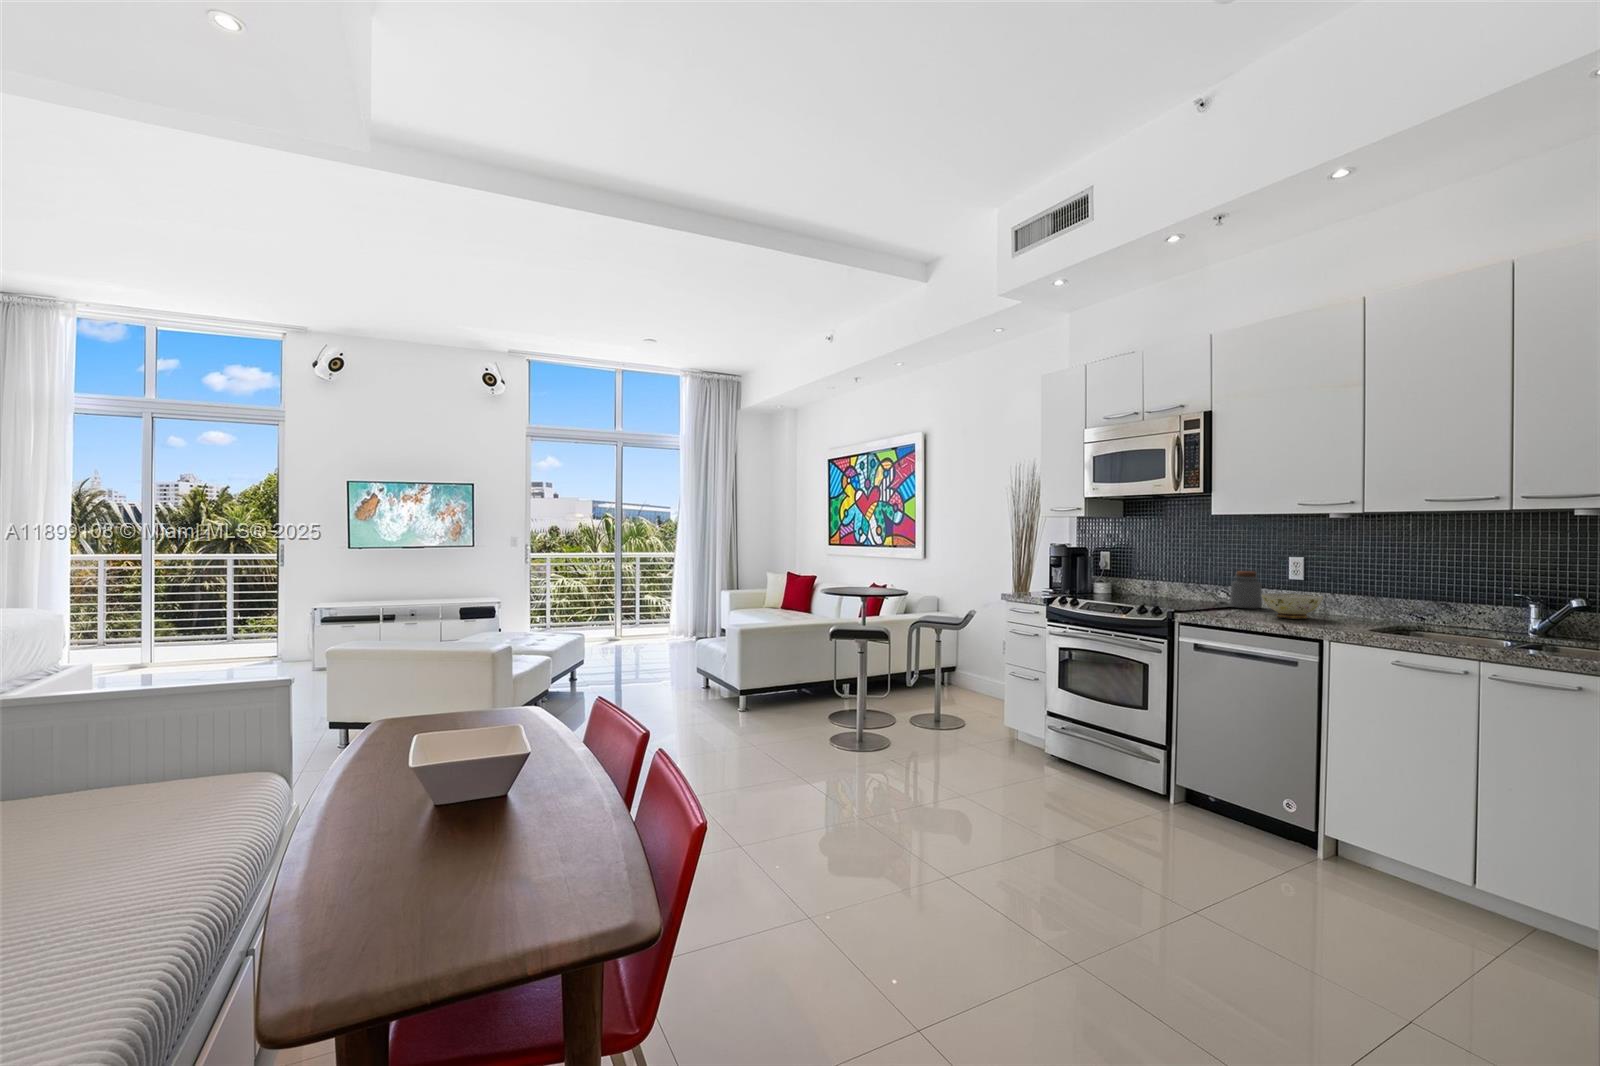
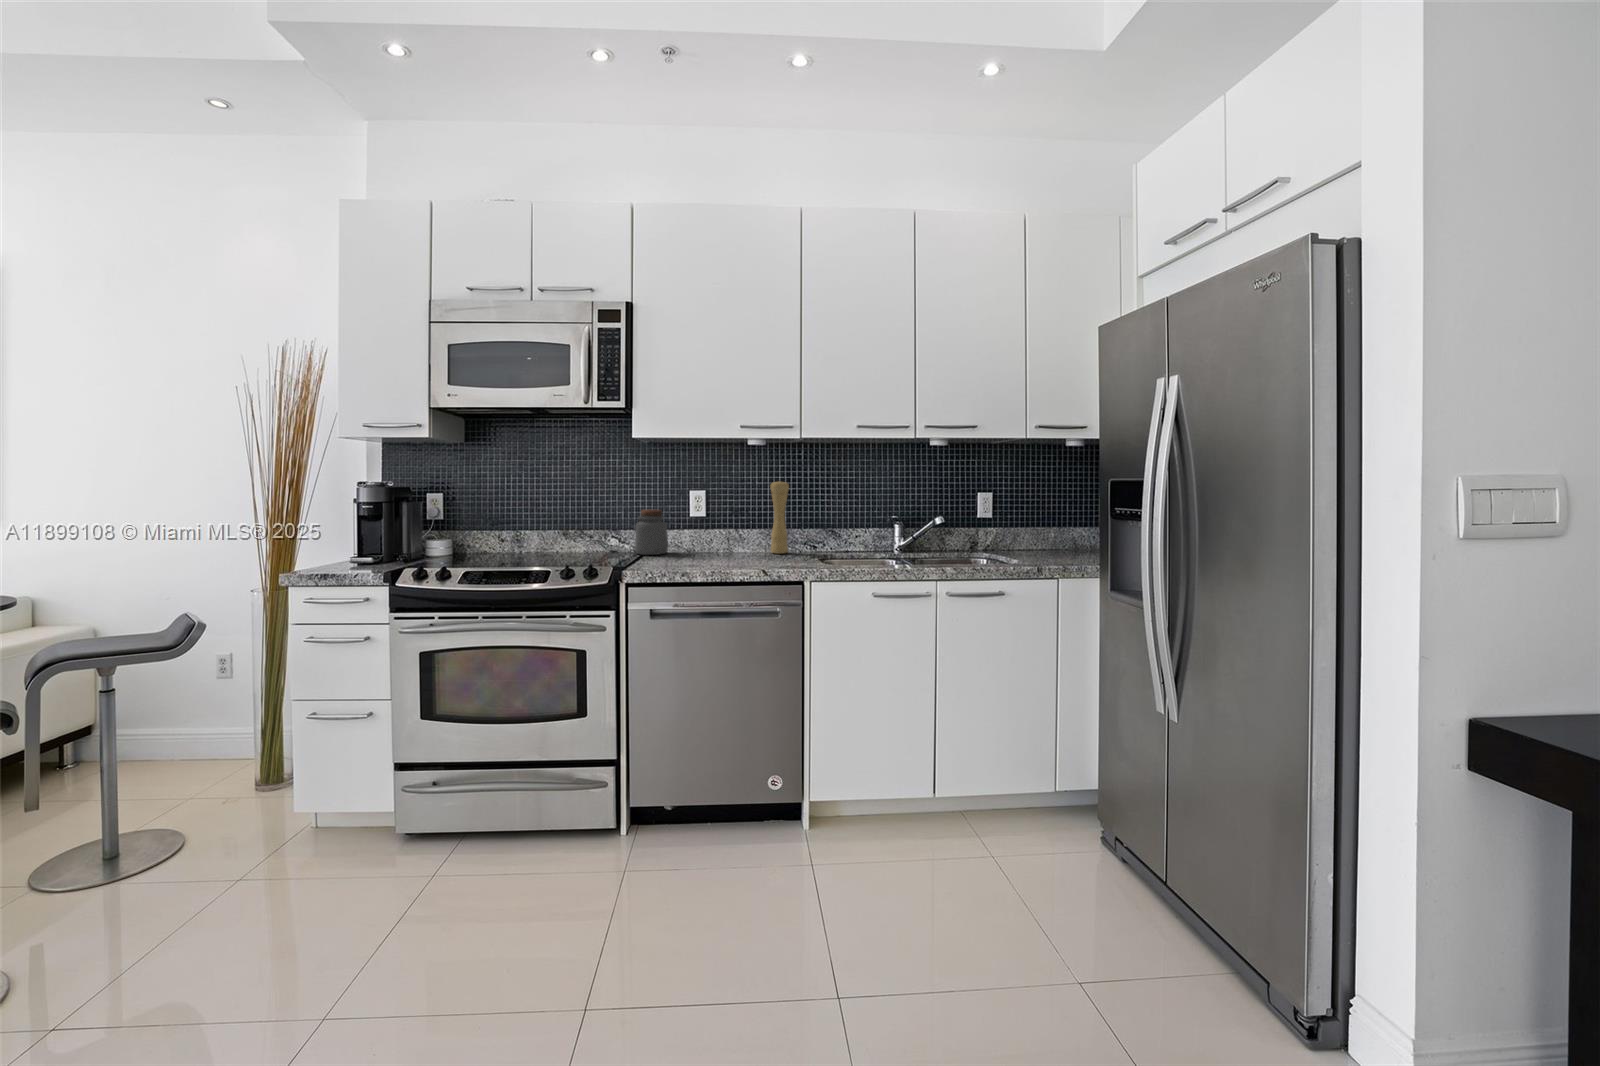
pepper mill: none [1359,549,1382,620] -> present [771,481,789,554]
ceramic bowl: present [1261,594,1323,619] -> none [701,533,759,561]

